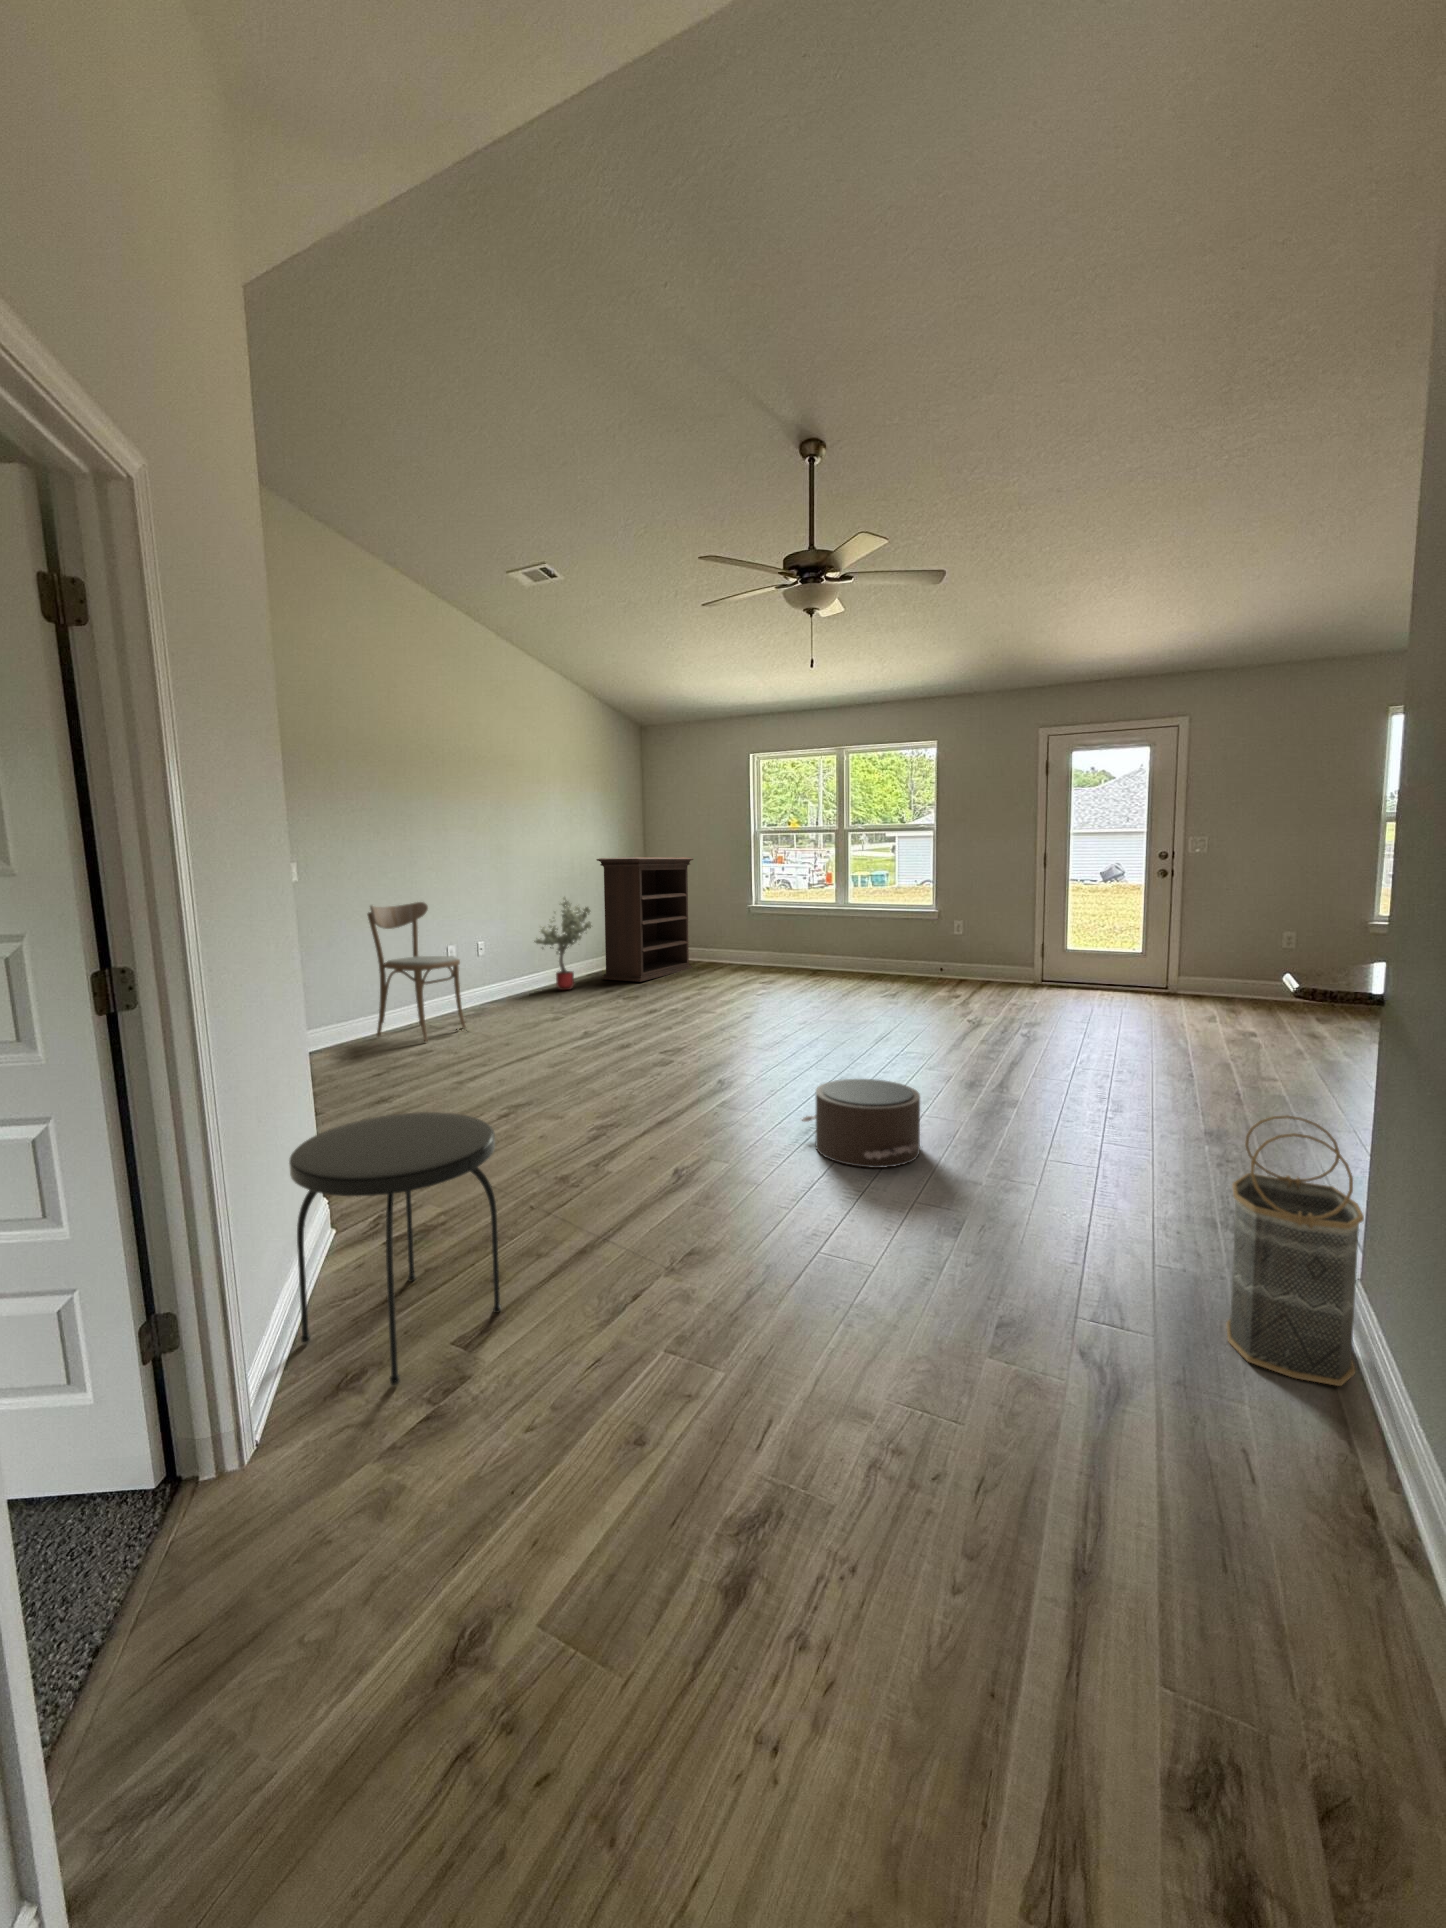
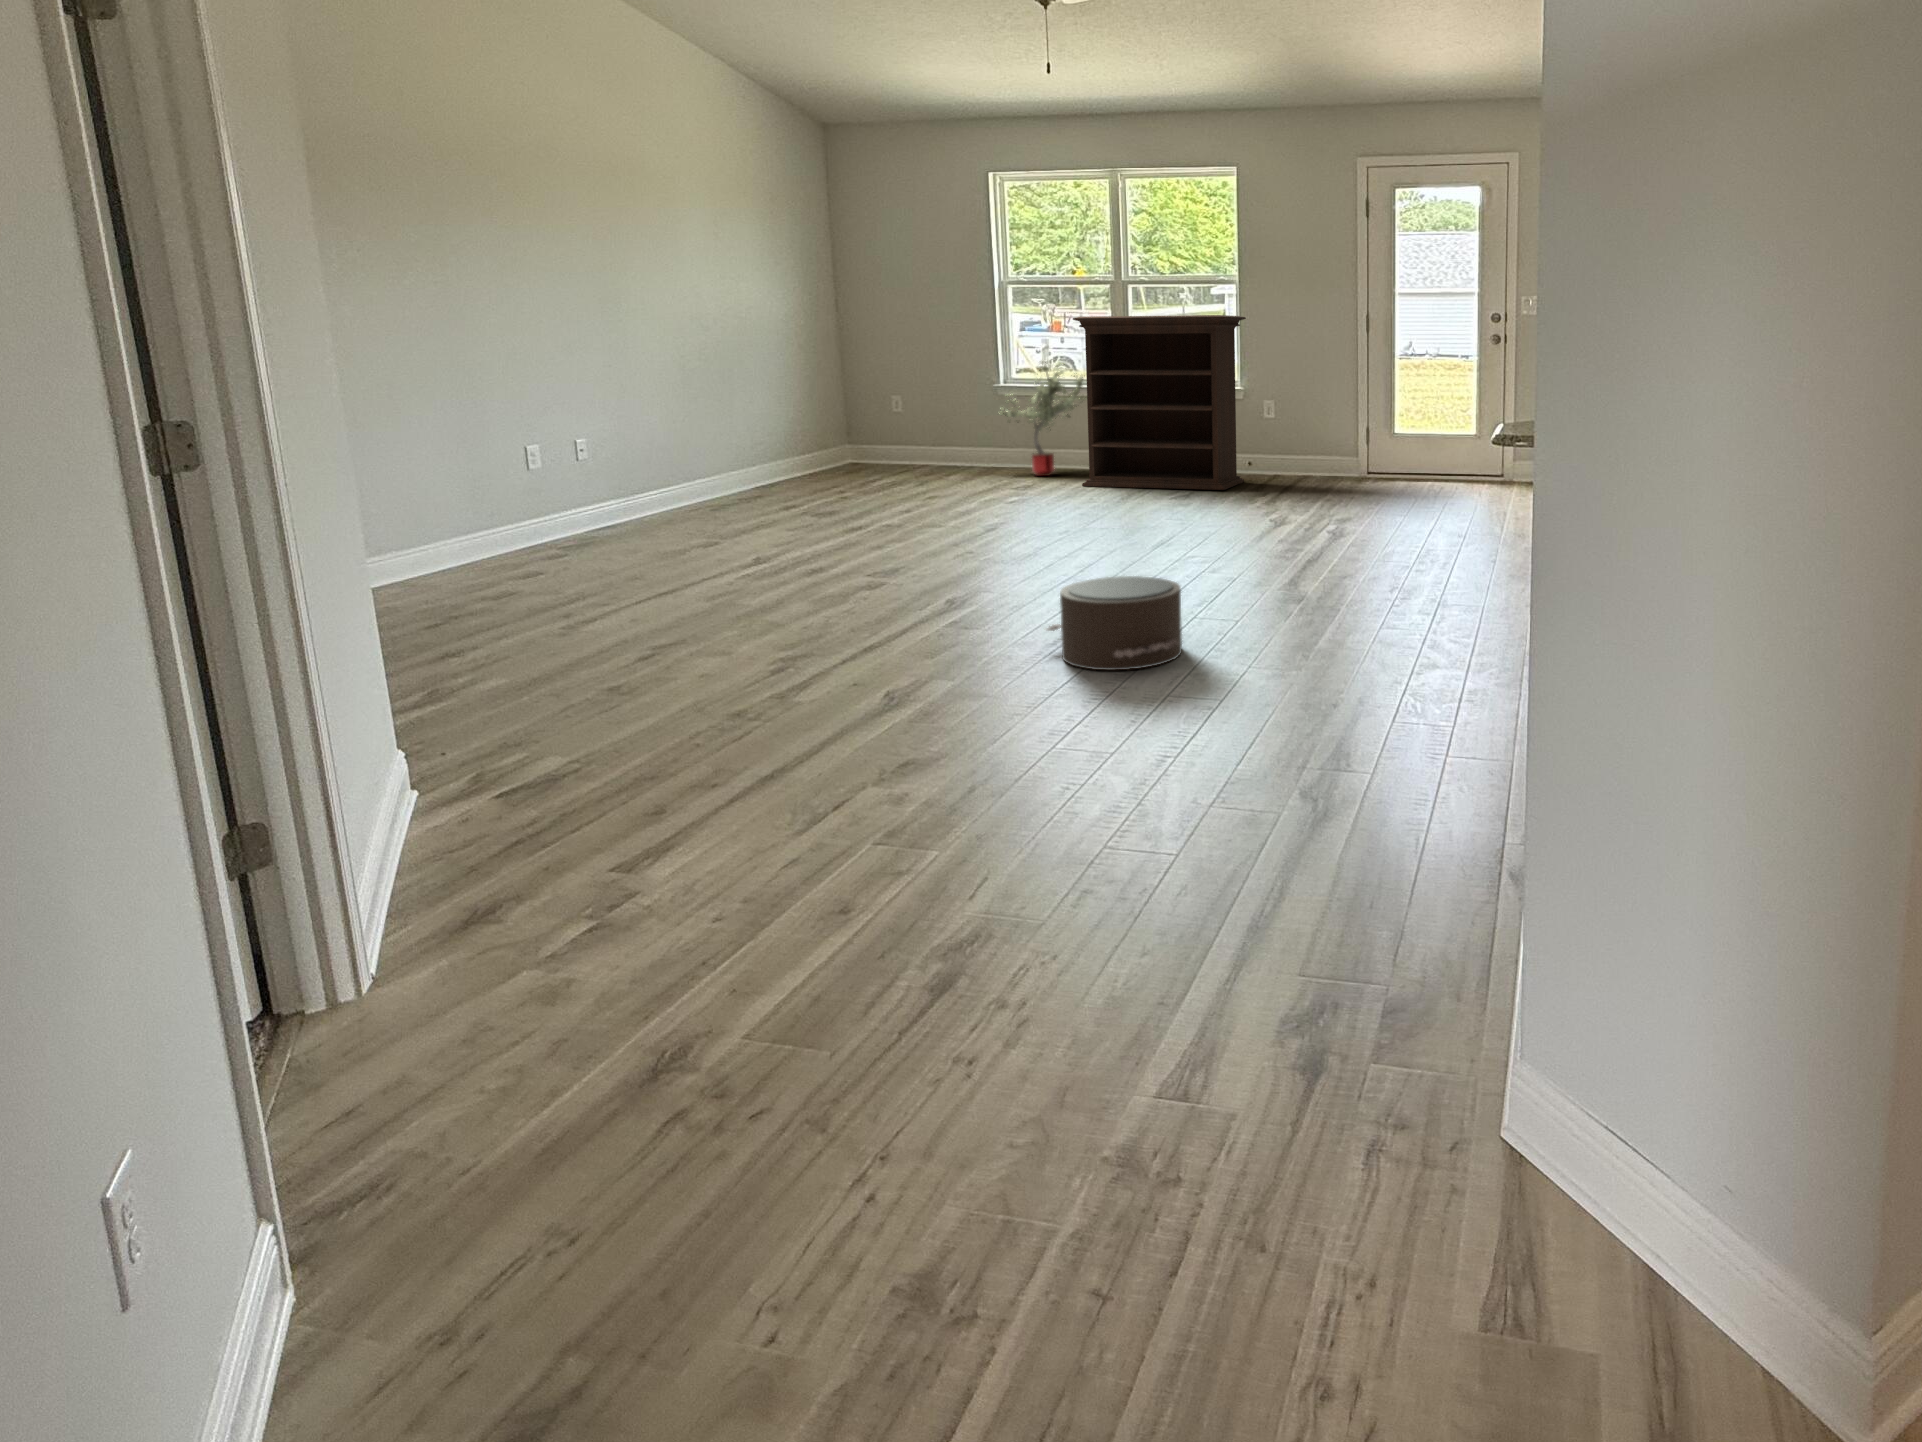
bookshelf: present [597,857,693,982] -> present [1073,315,1246,490]
potted tree: present [534,897,591,990] -> present [1000,362,1083,476]
dining chair: present [367,902,466,1042] -> none [383,379,564,585]
side table: present [289,1112,501,1385] -> none [378,617,670,908]
basket: present [1226,1116,1364,1386] -> none [1430,553,1528,782]

